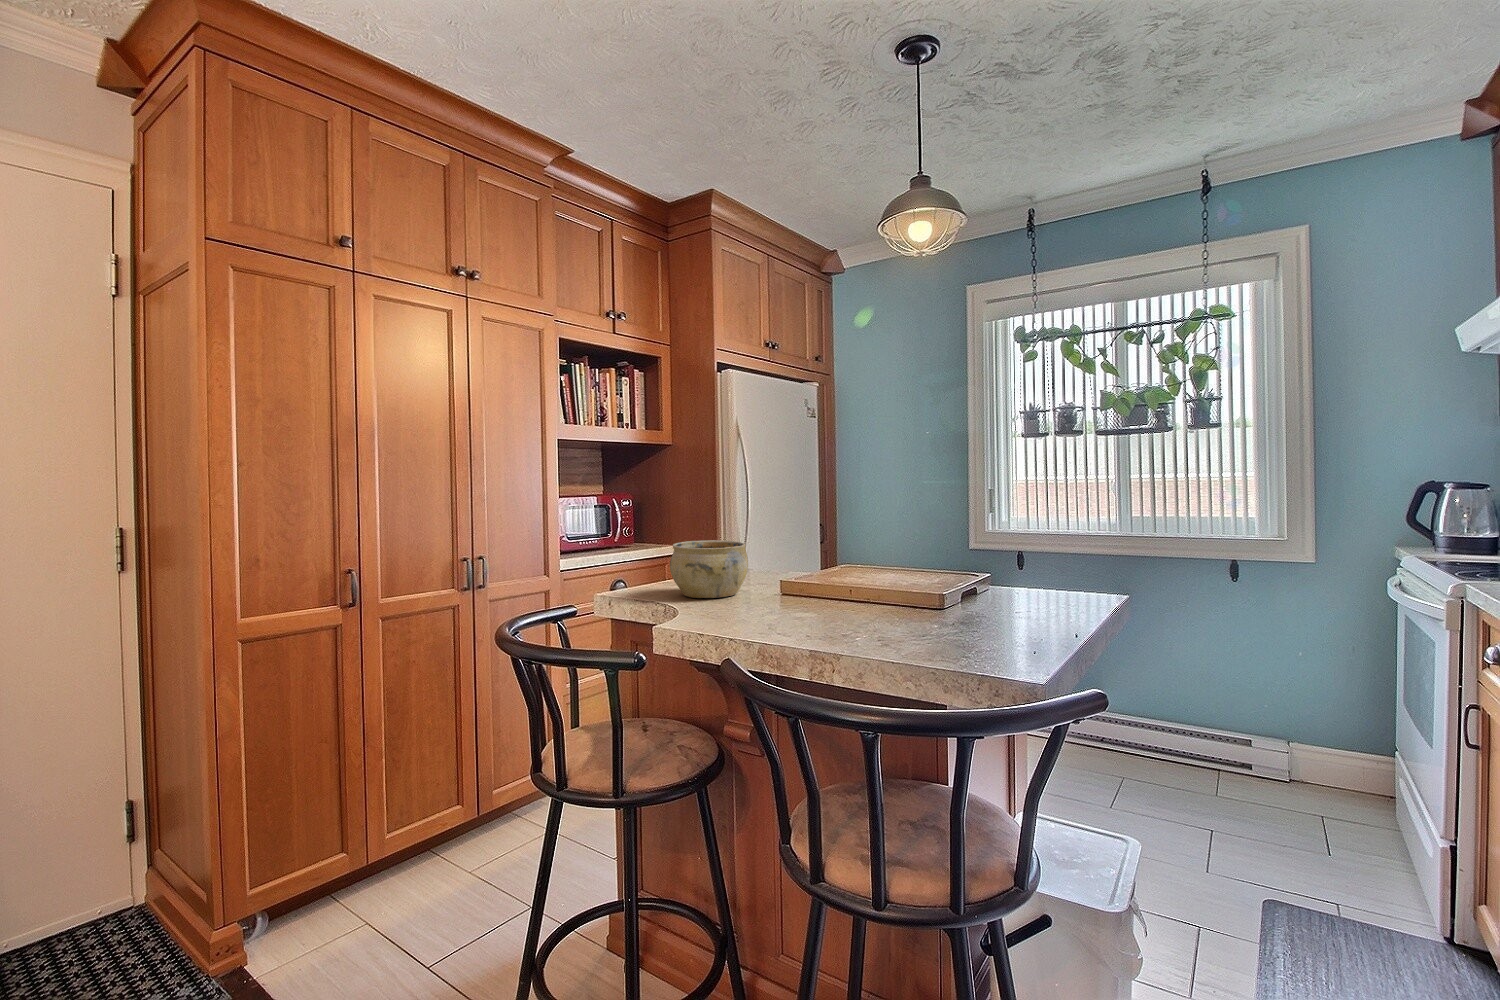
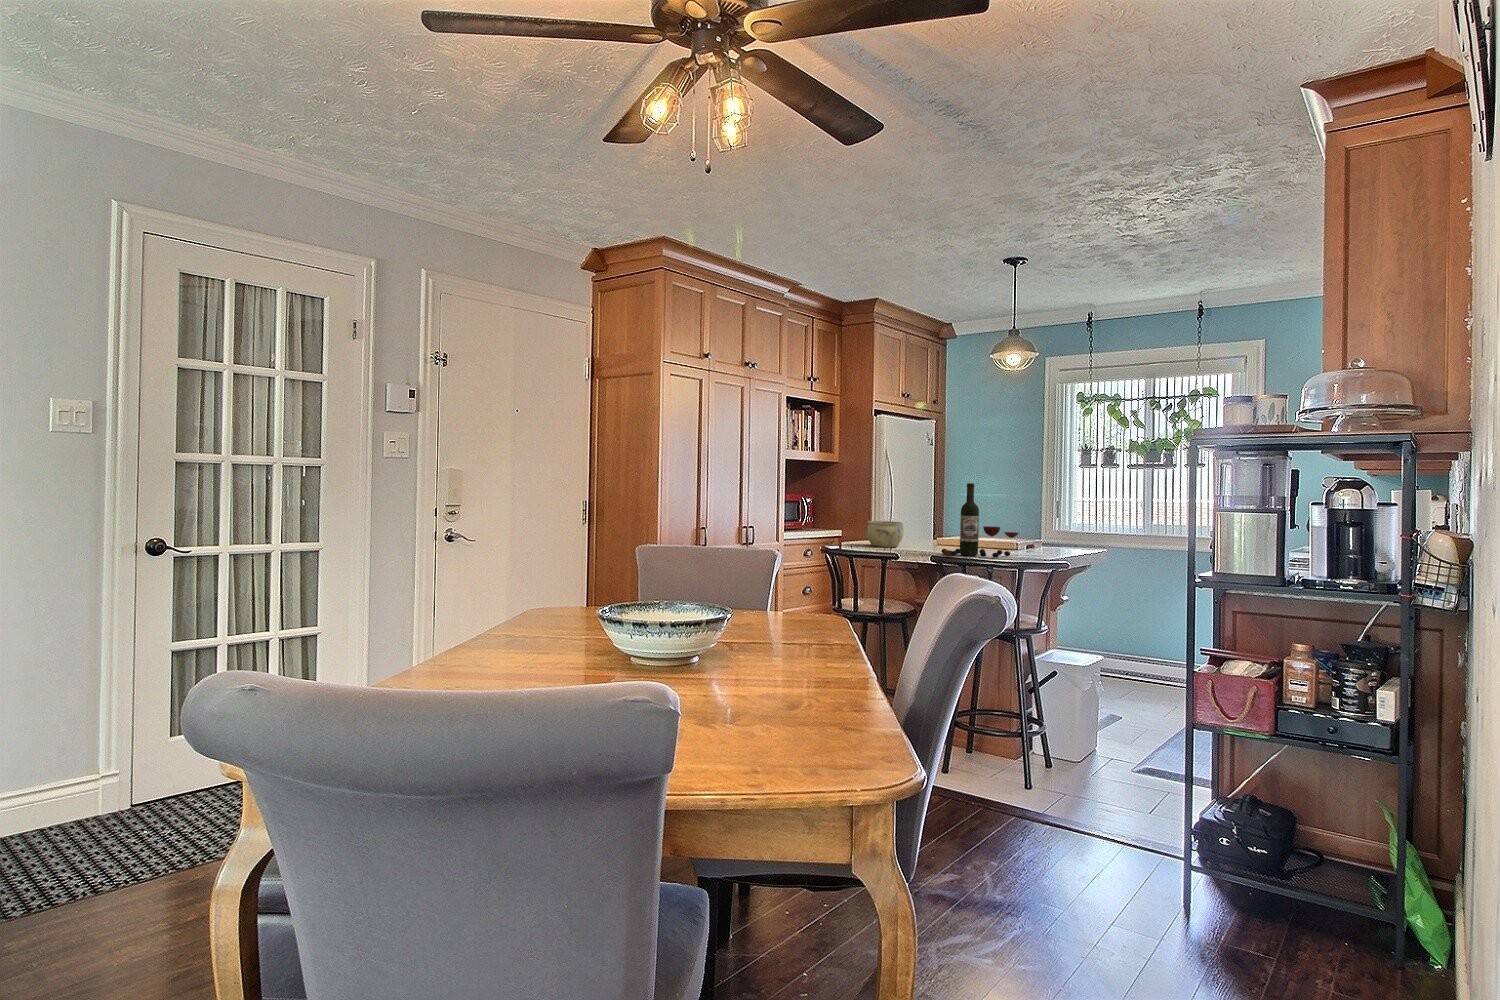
wine bottle: none [823,449,1017,637] -> present [941,483,1019,558]

